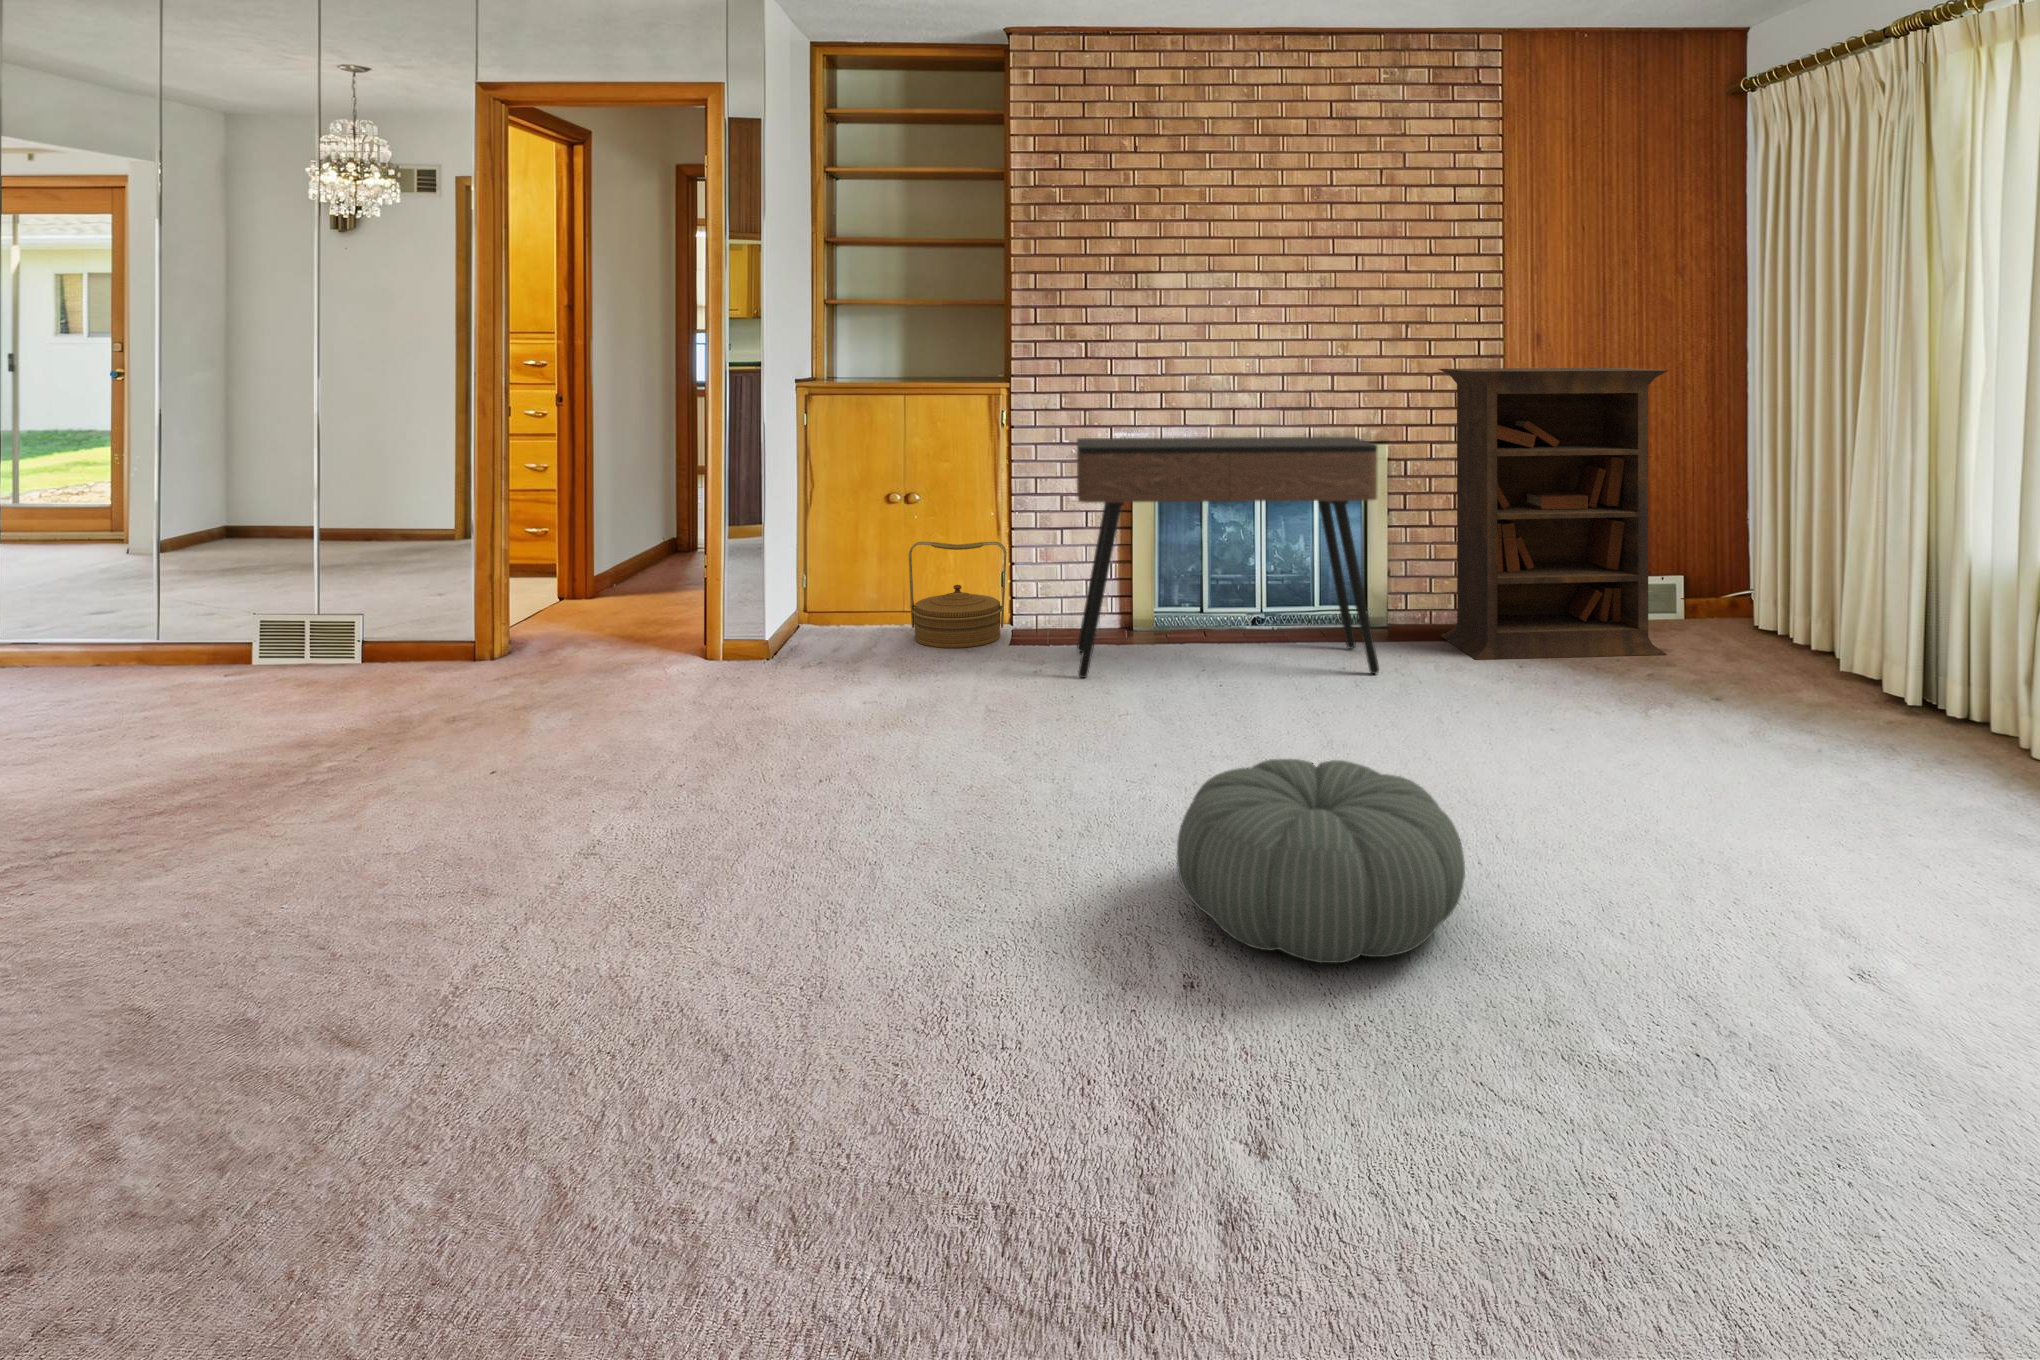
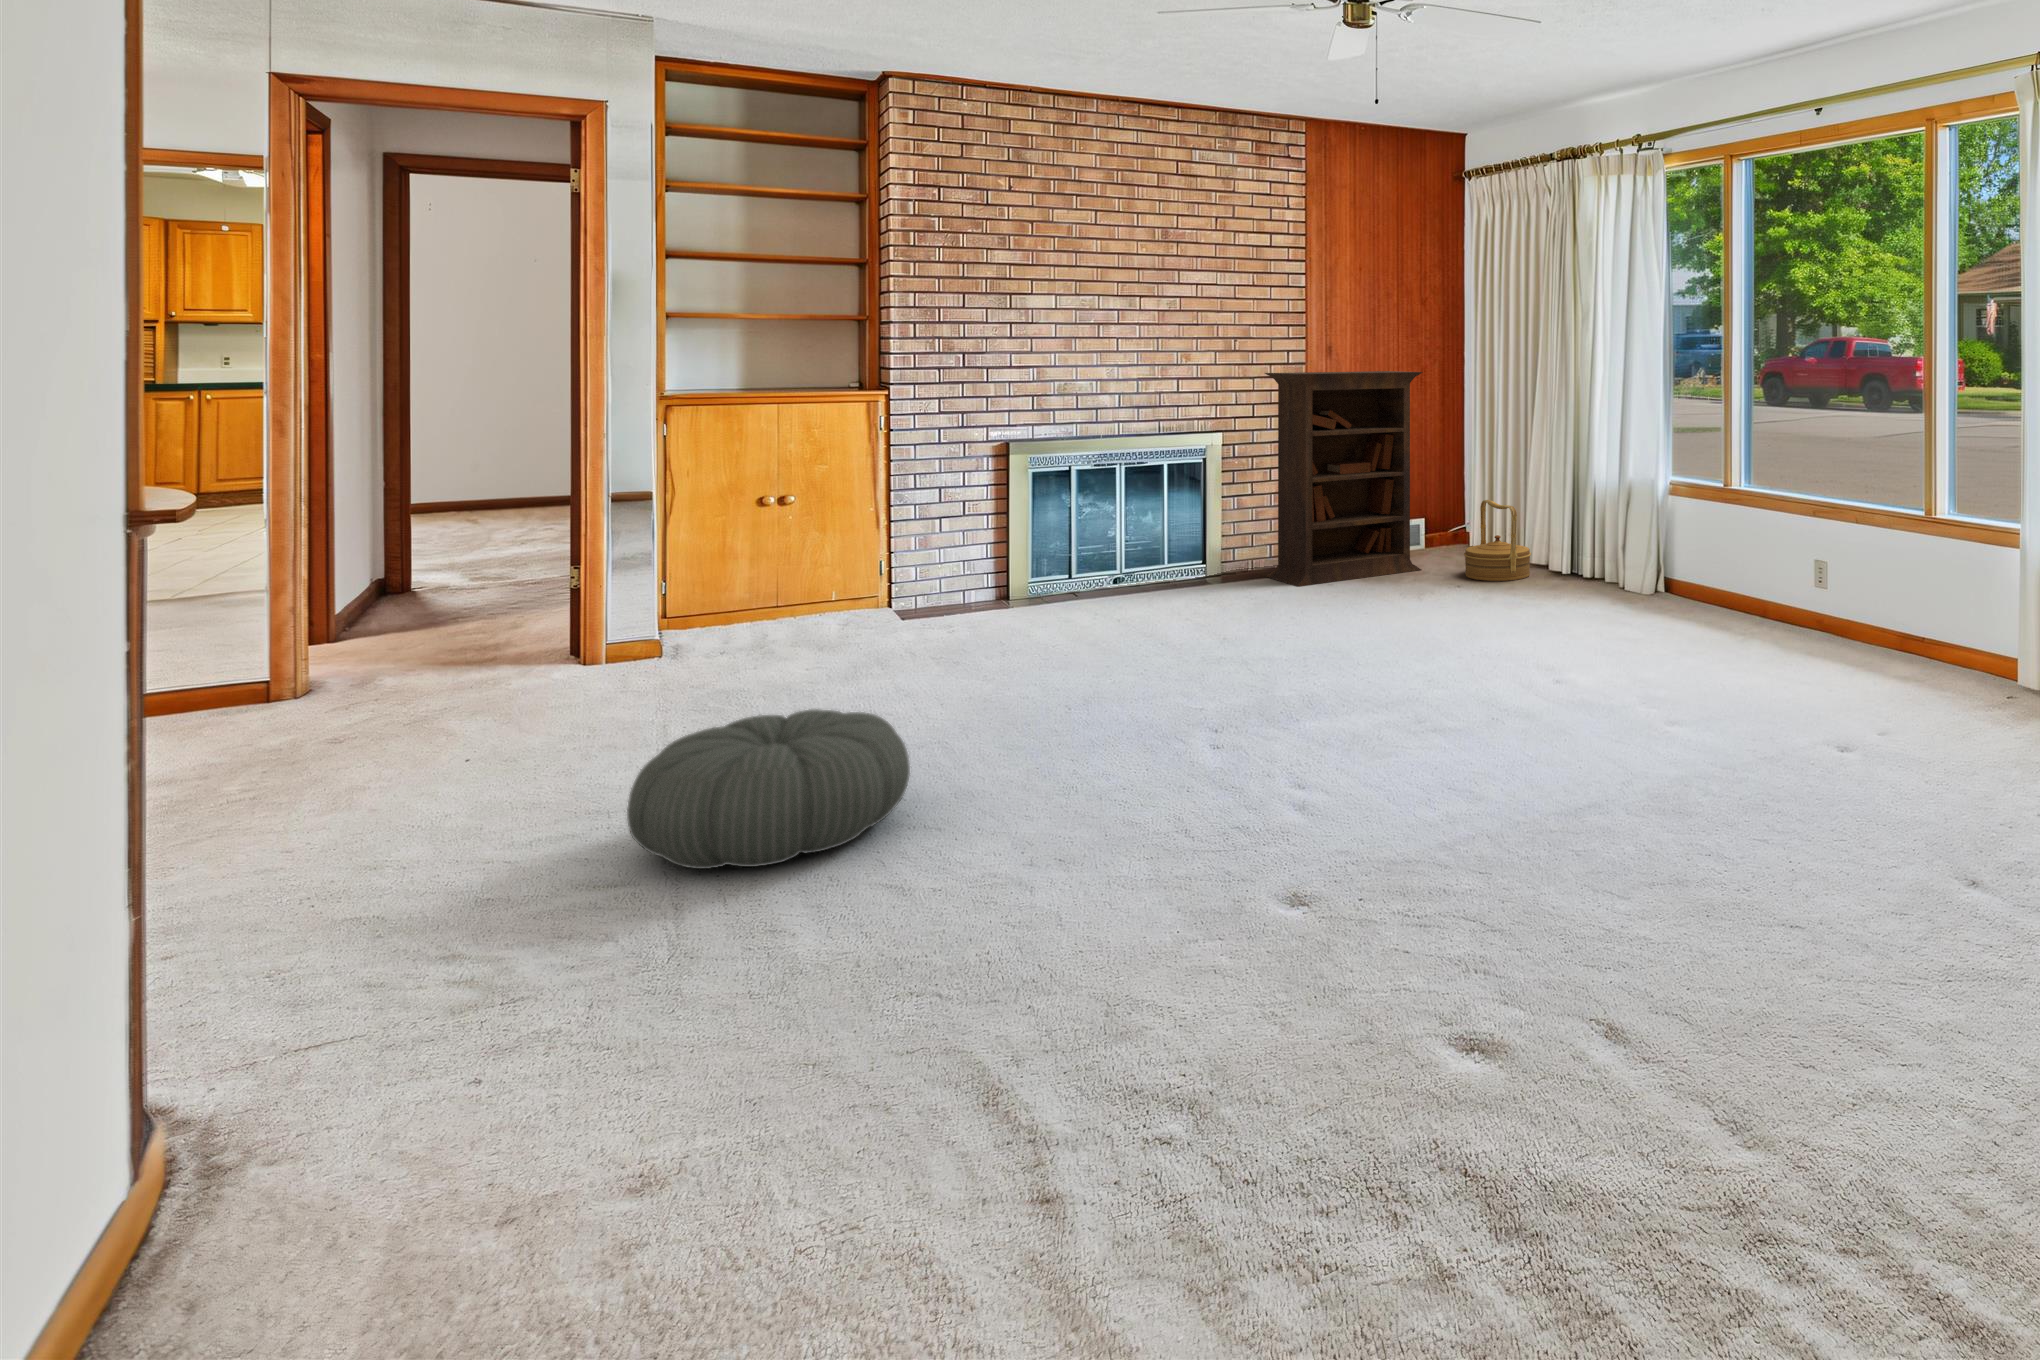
console table: present [1077,437,1379,678] -> none [976,426,1235,631]
woven basket: present [908,542,1007,648] -> present [1464,500,1531,581]
pouf: present [1177,759,1465,963] -> present [627,709,910,869]

